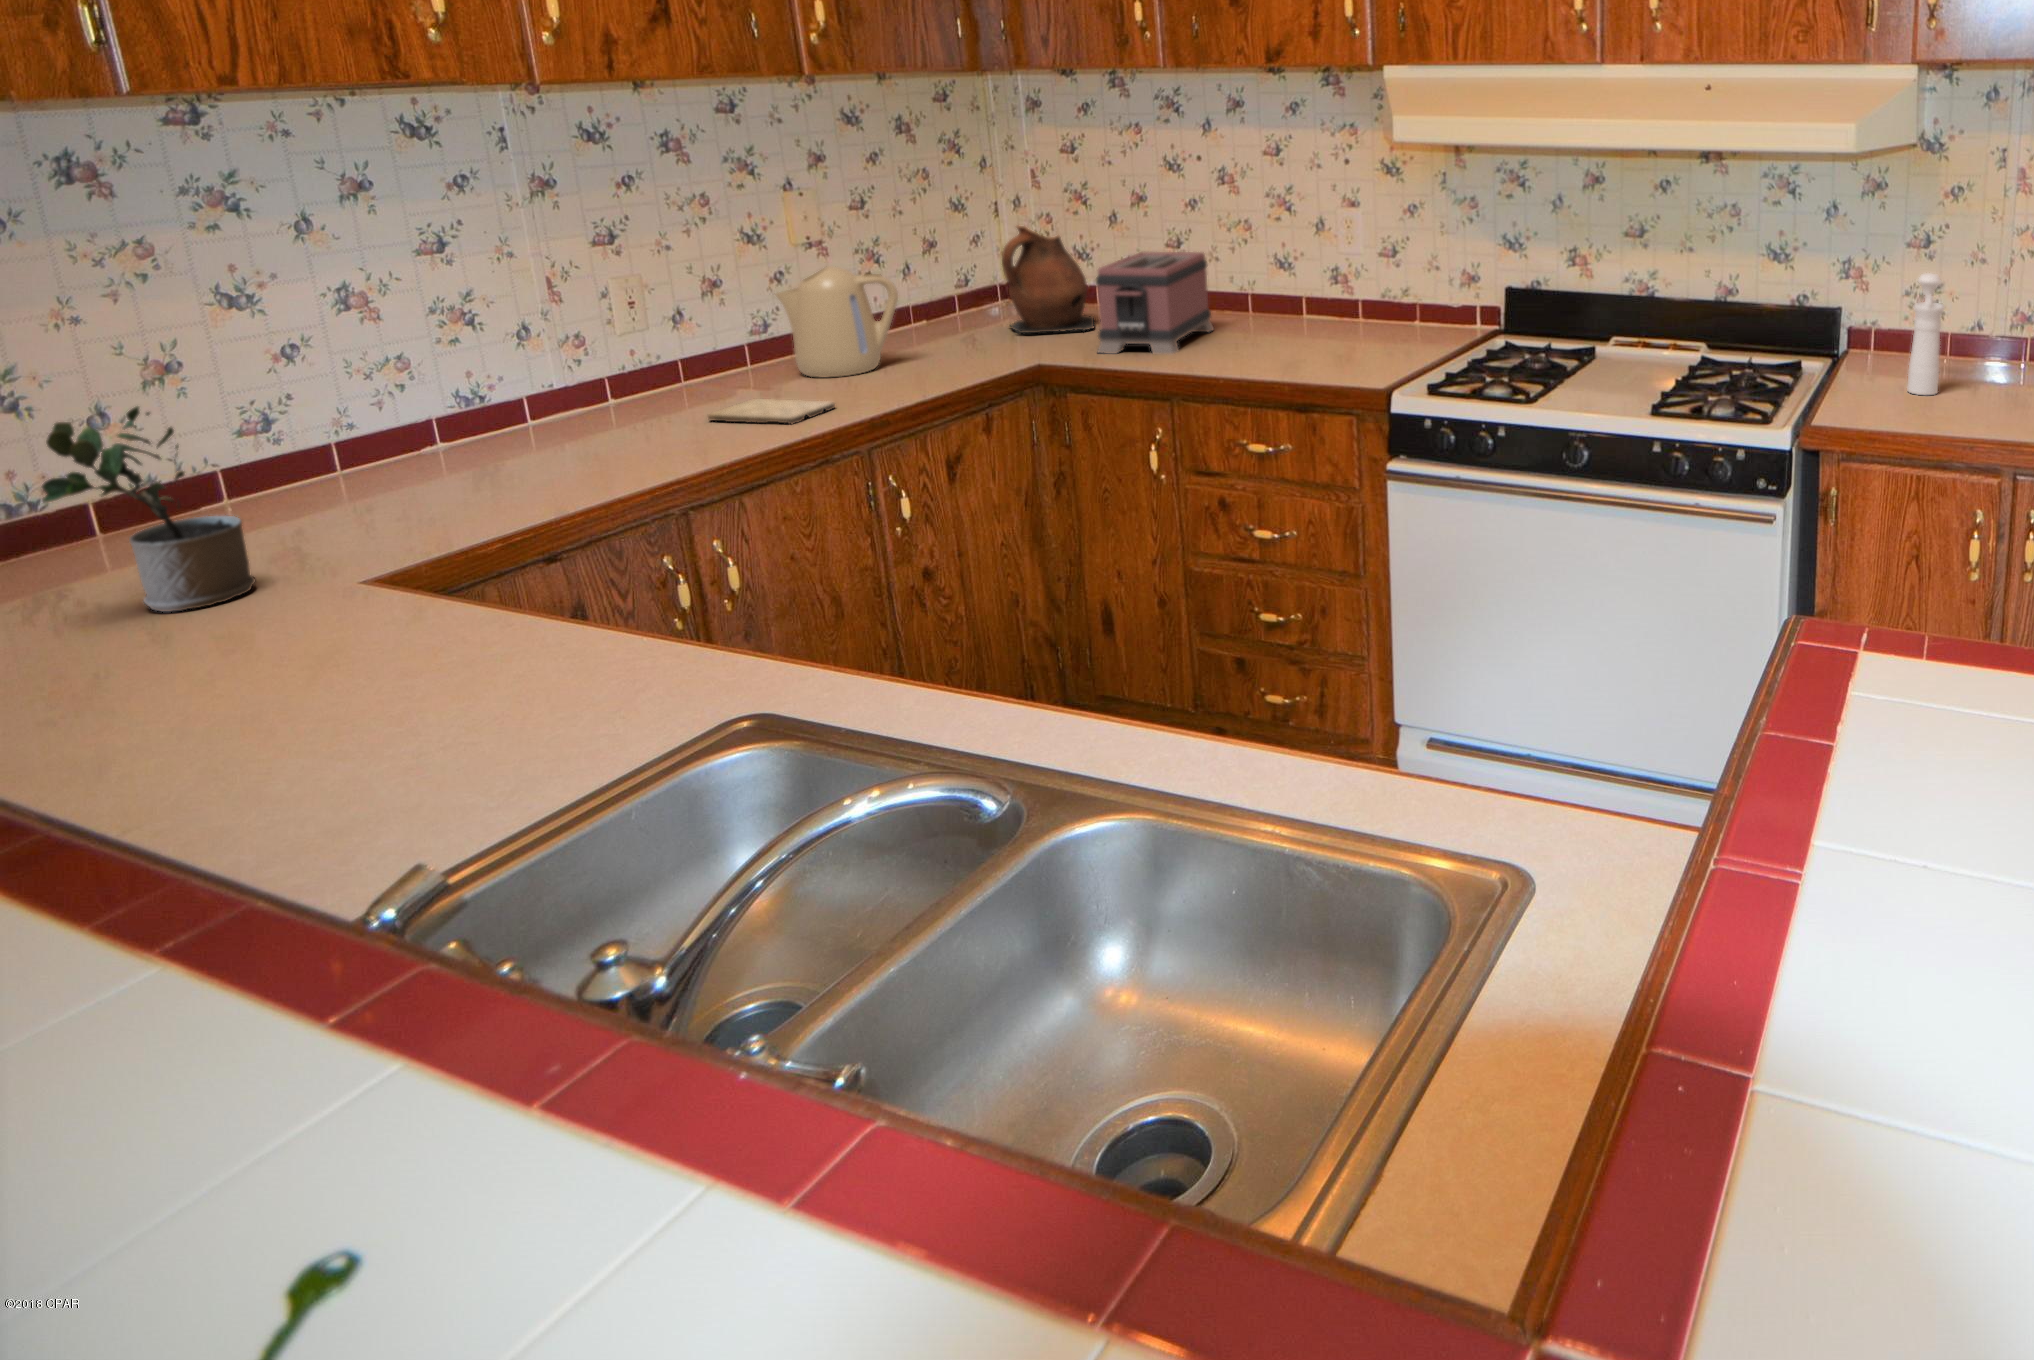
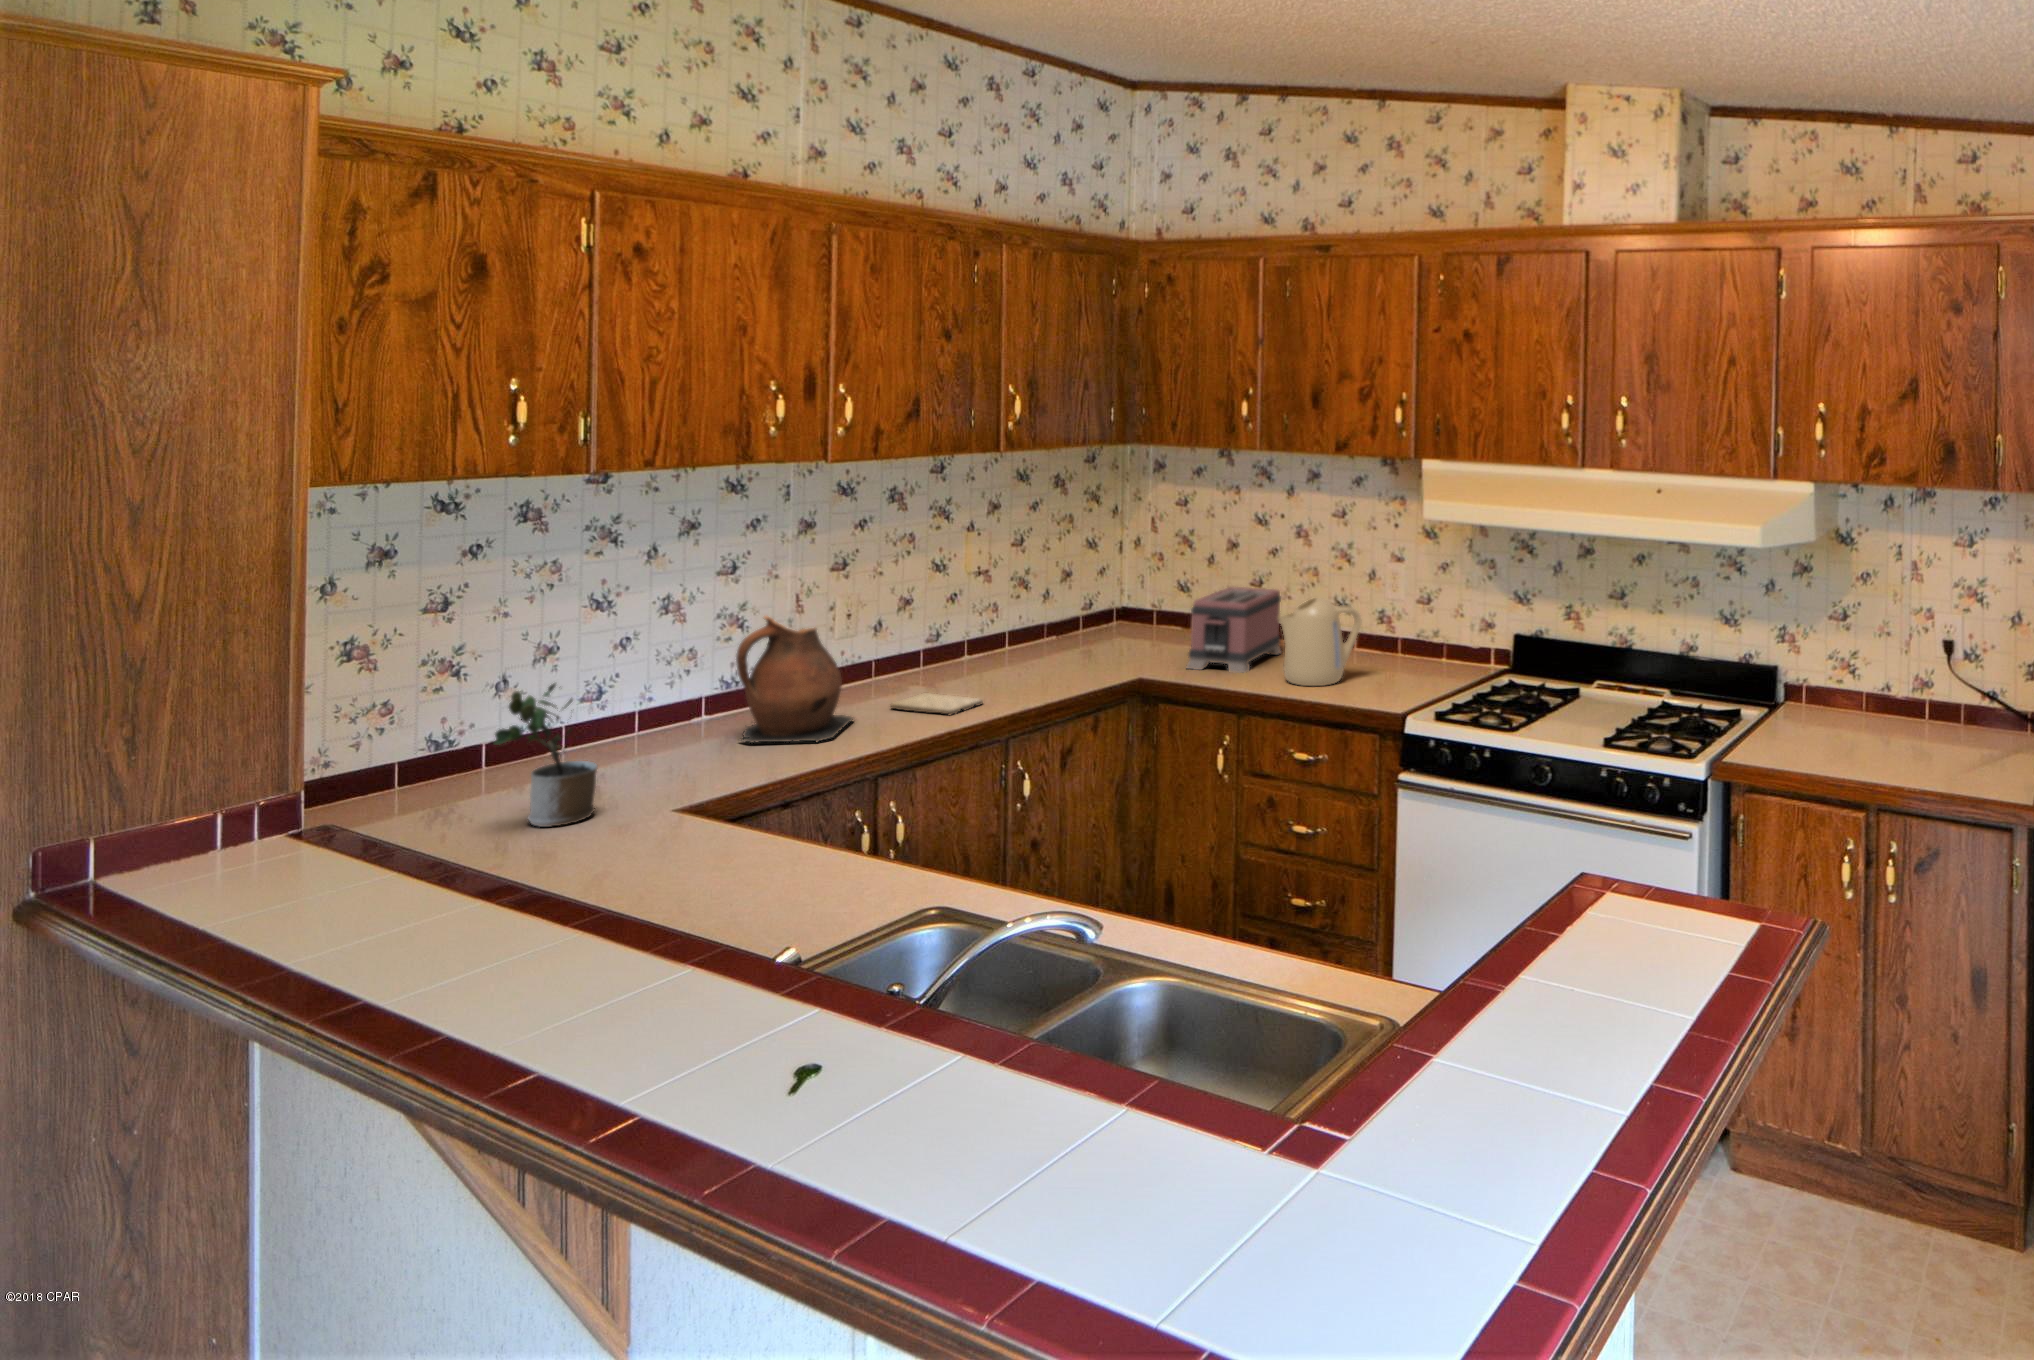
ceramic pitcher: present [1002,226,1094,333] -> present [736,616,853,742]
kettle: present [776,266,898,378] -> present [1278,598,1361,686]
pepper mill: present [1907,273,1944,395] -> none [1817,642,1847,744]

